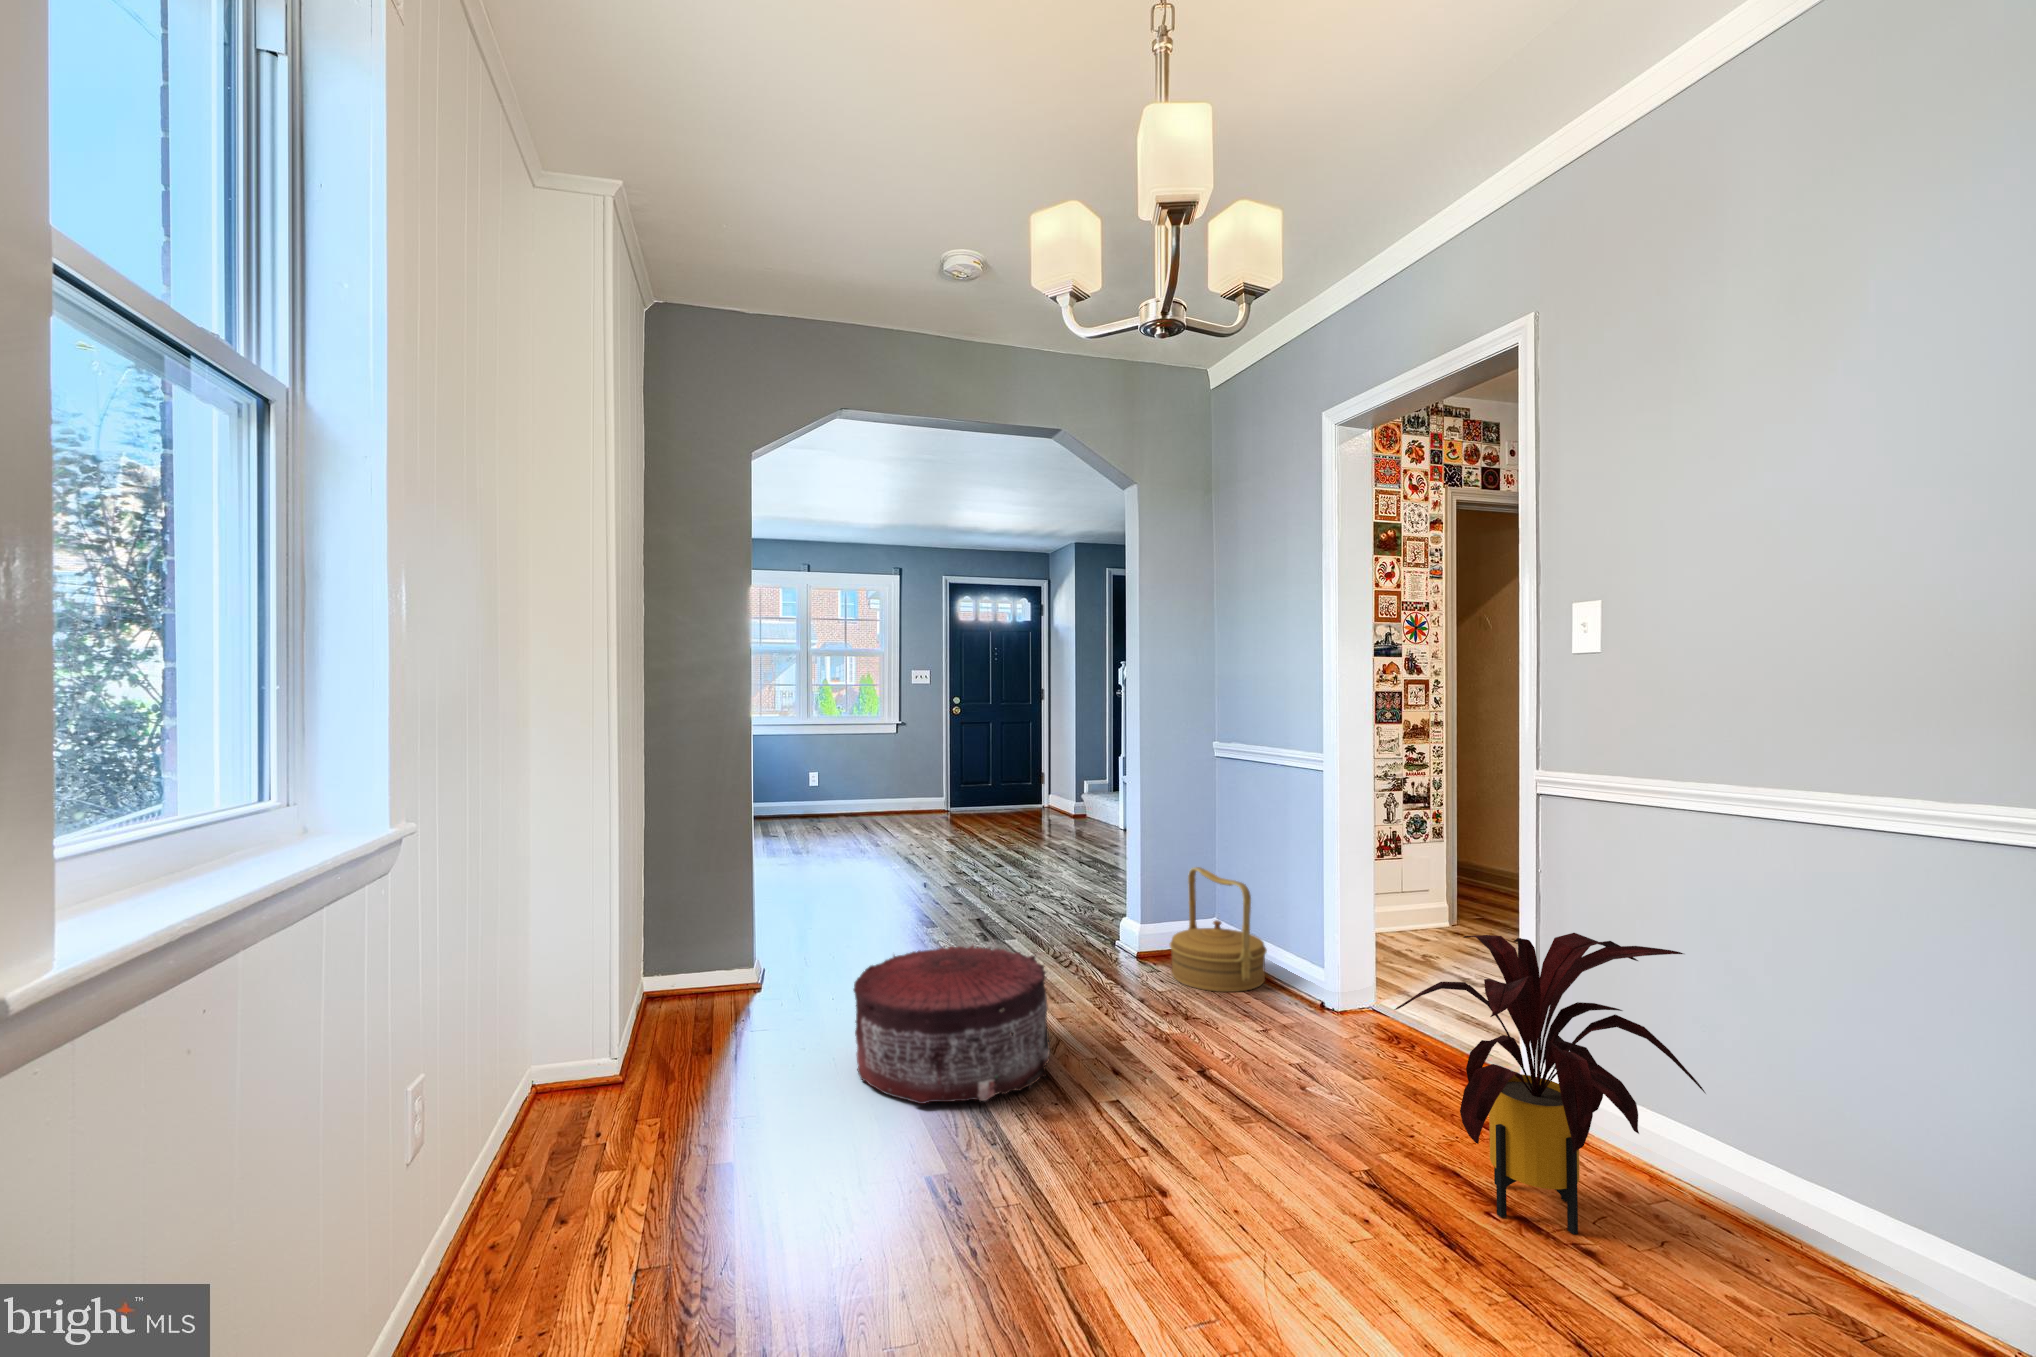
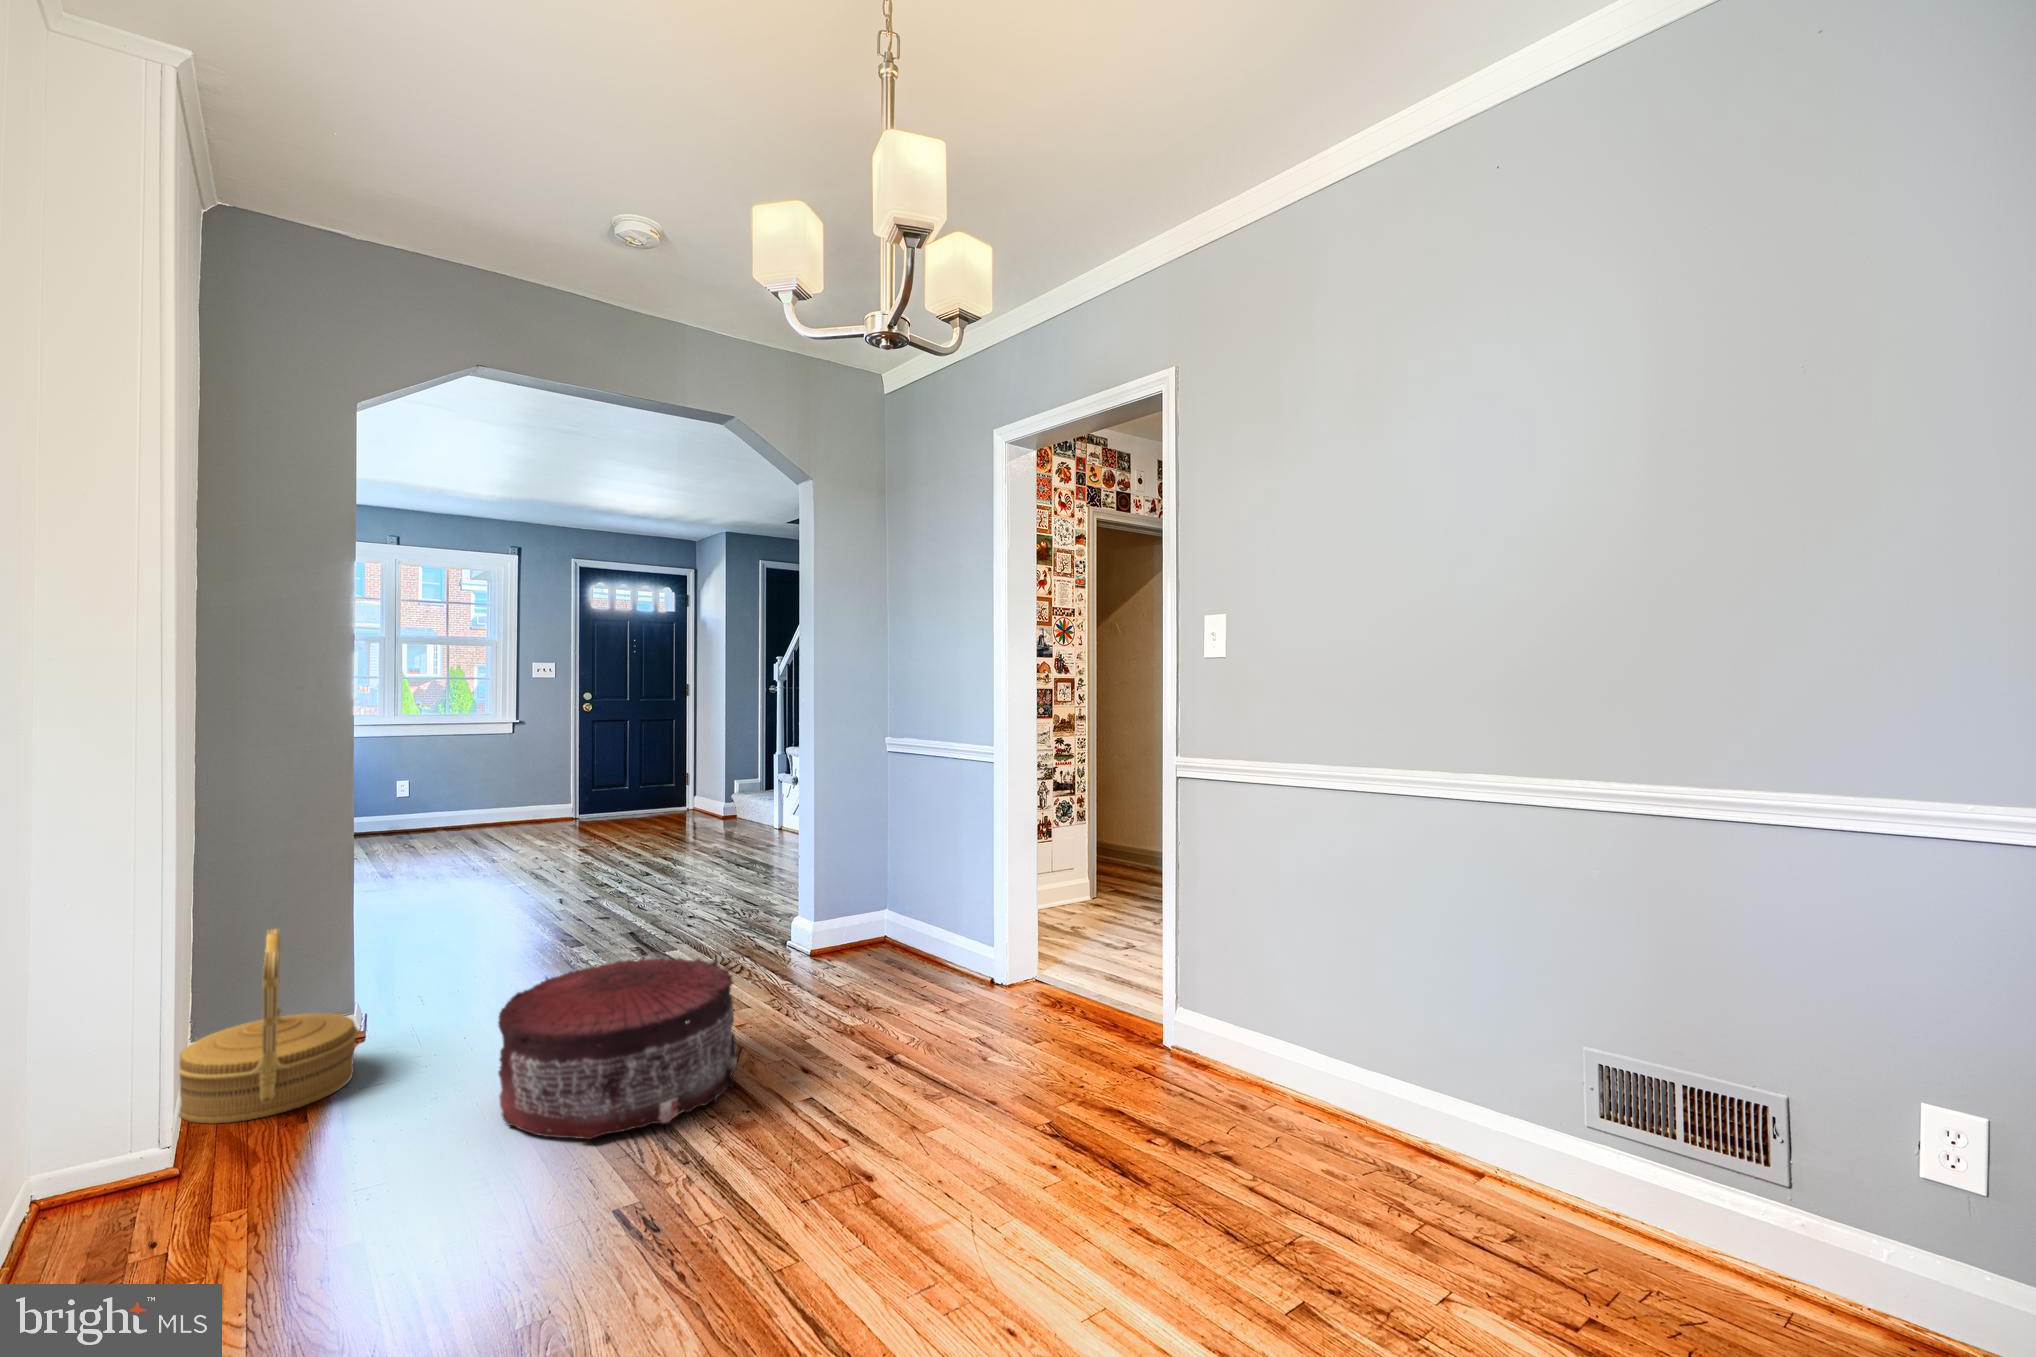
woven basket: present [1170,867,1267,992] -> present [179,929,358,1124]
house plant: present [1394,933,1705,1234] -> none [1076,889,1305,1140]

